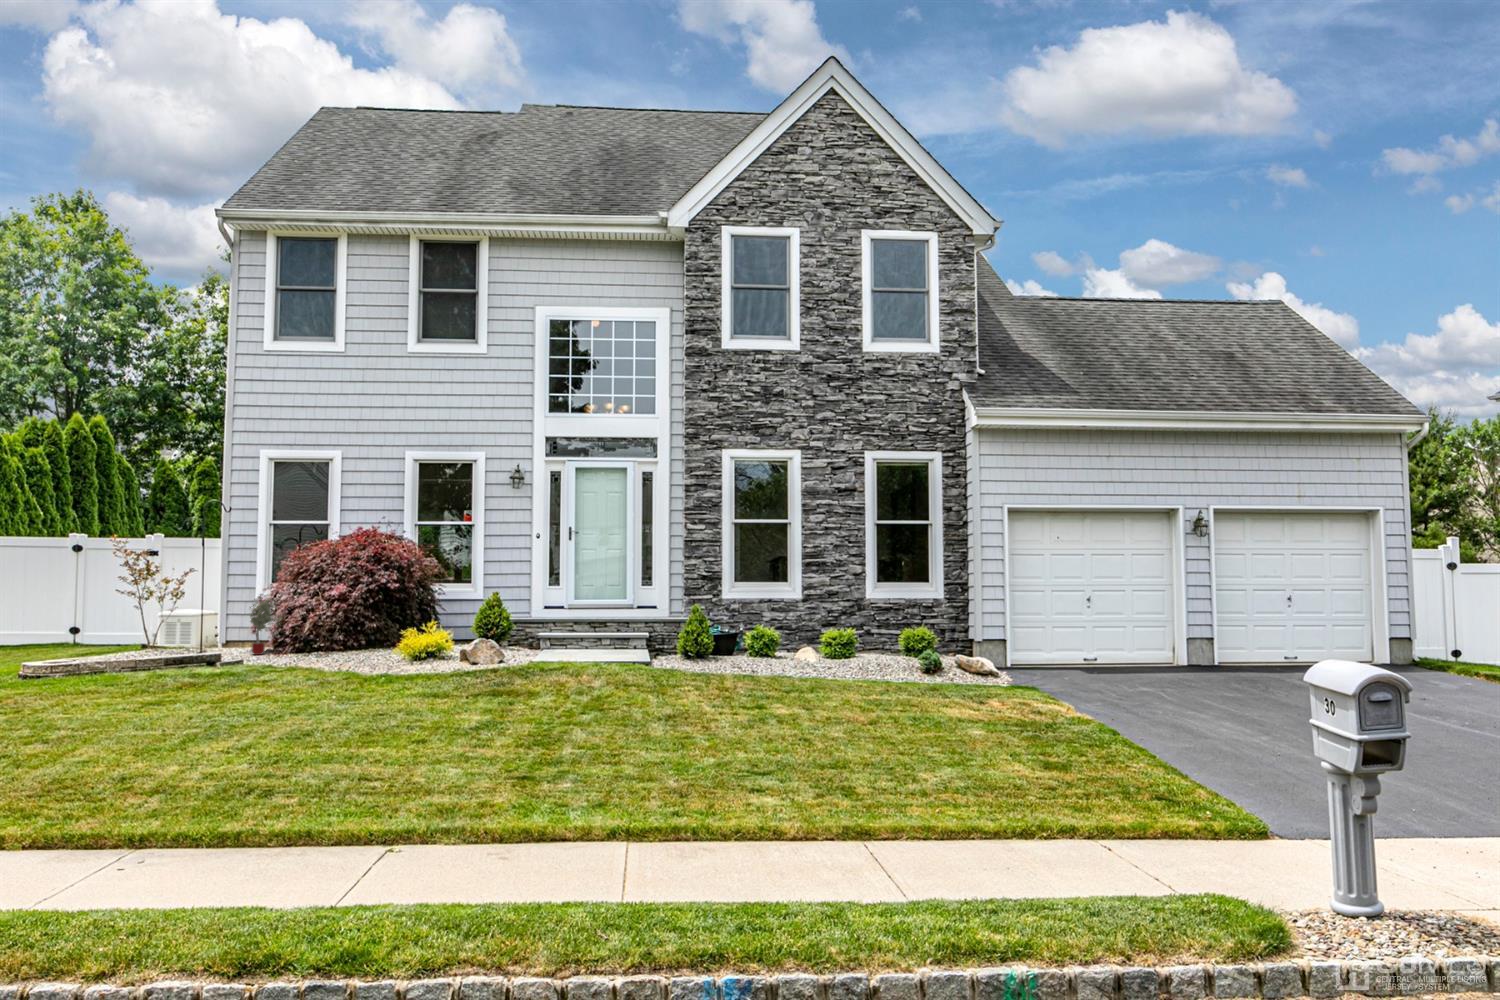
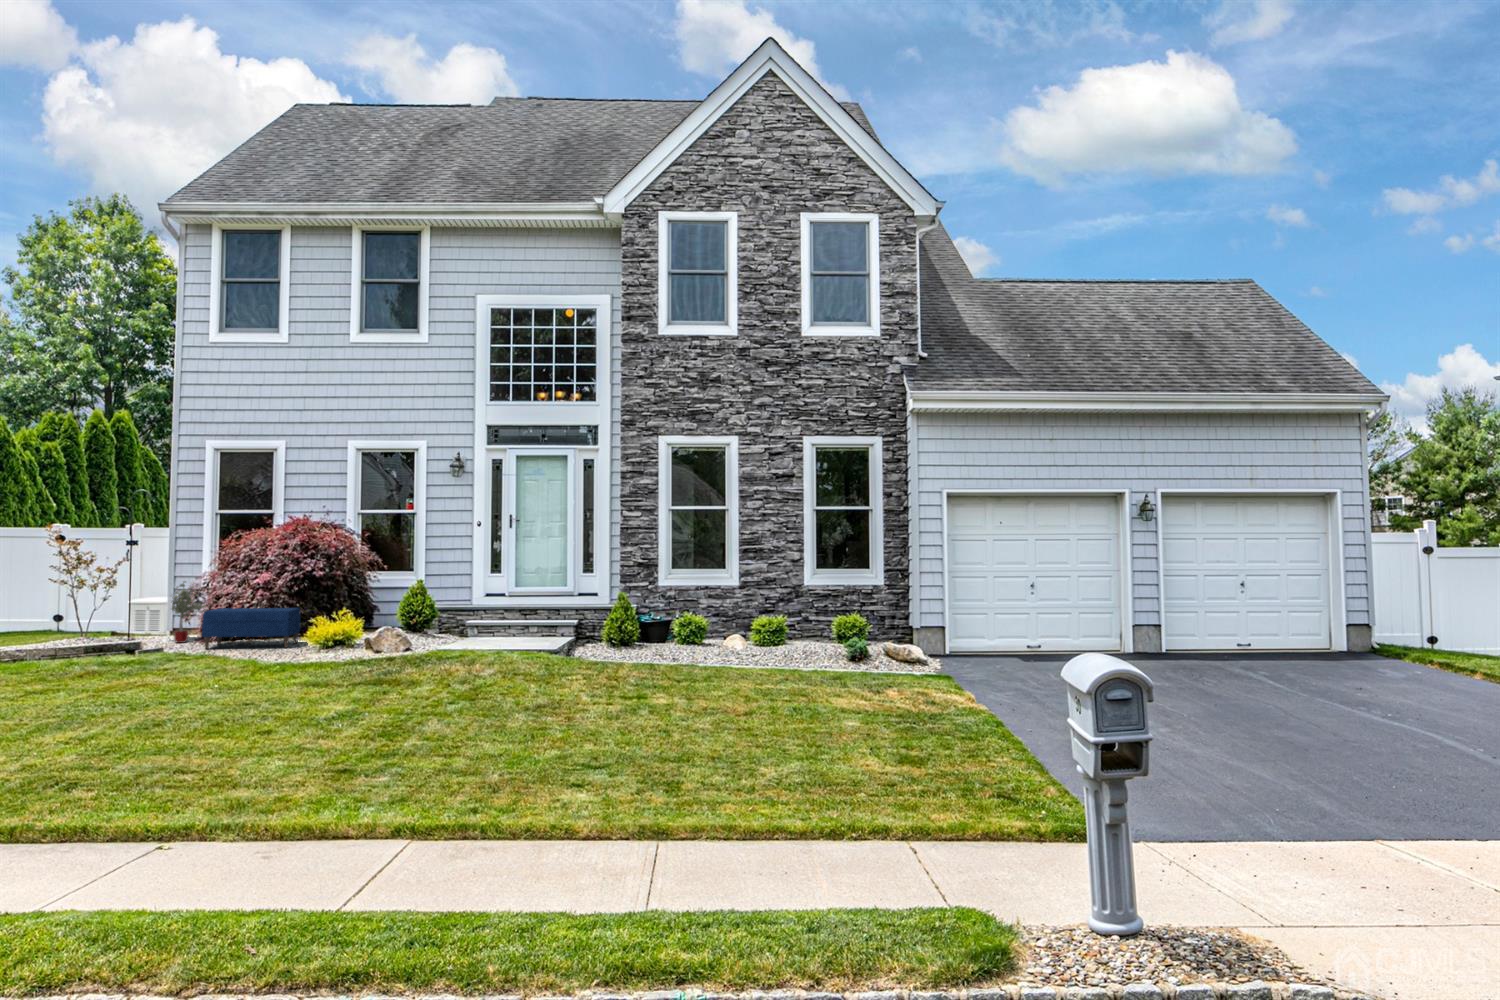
bench: none [288,620,378,661] -> present [202,608,301,649]

